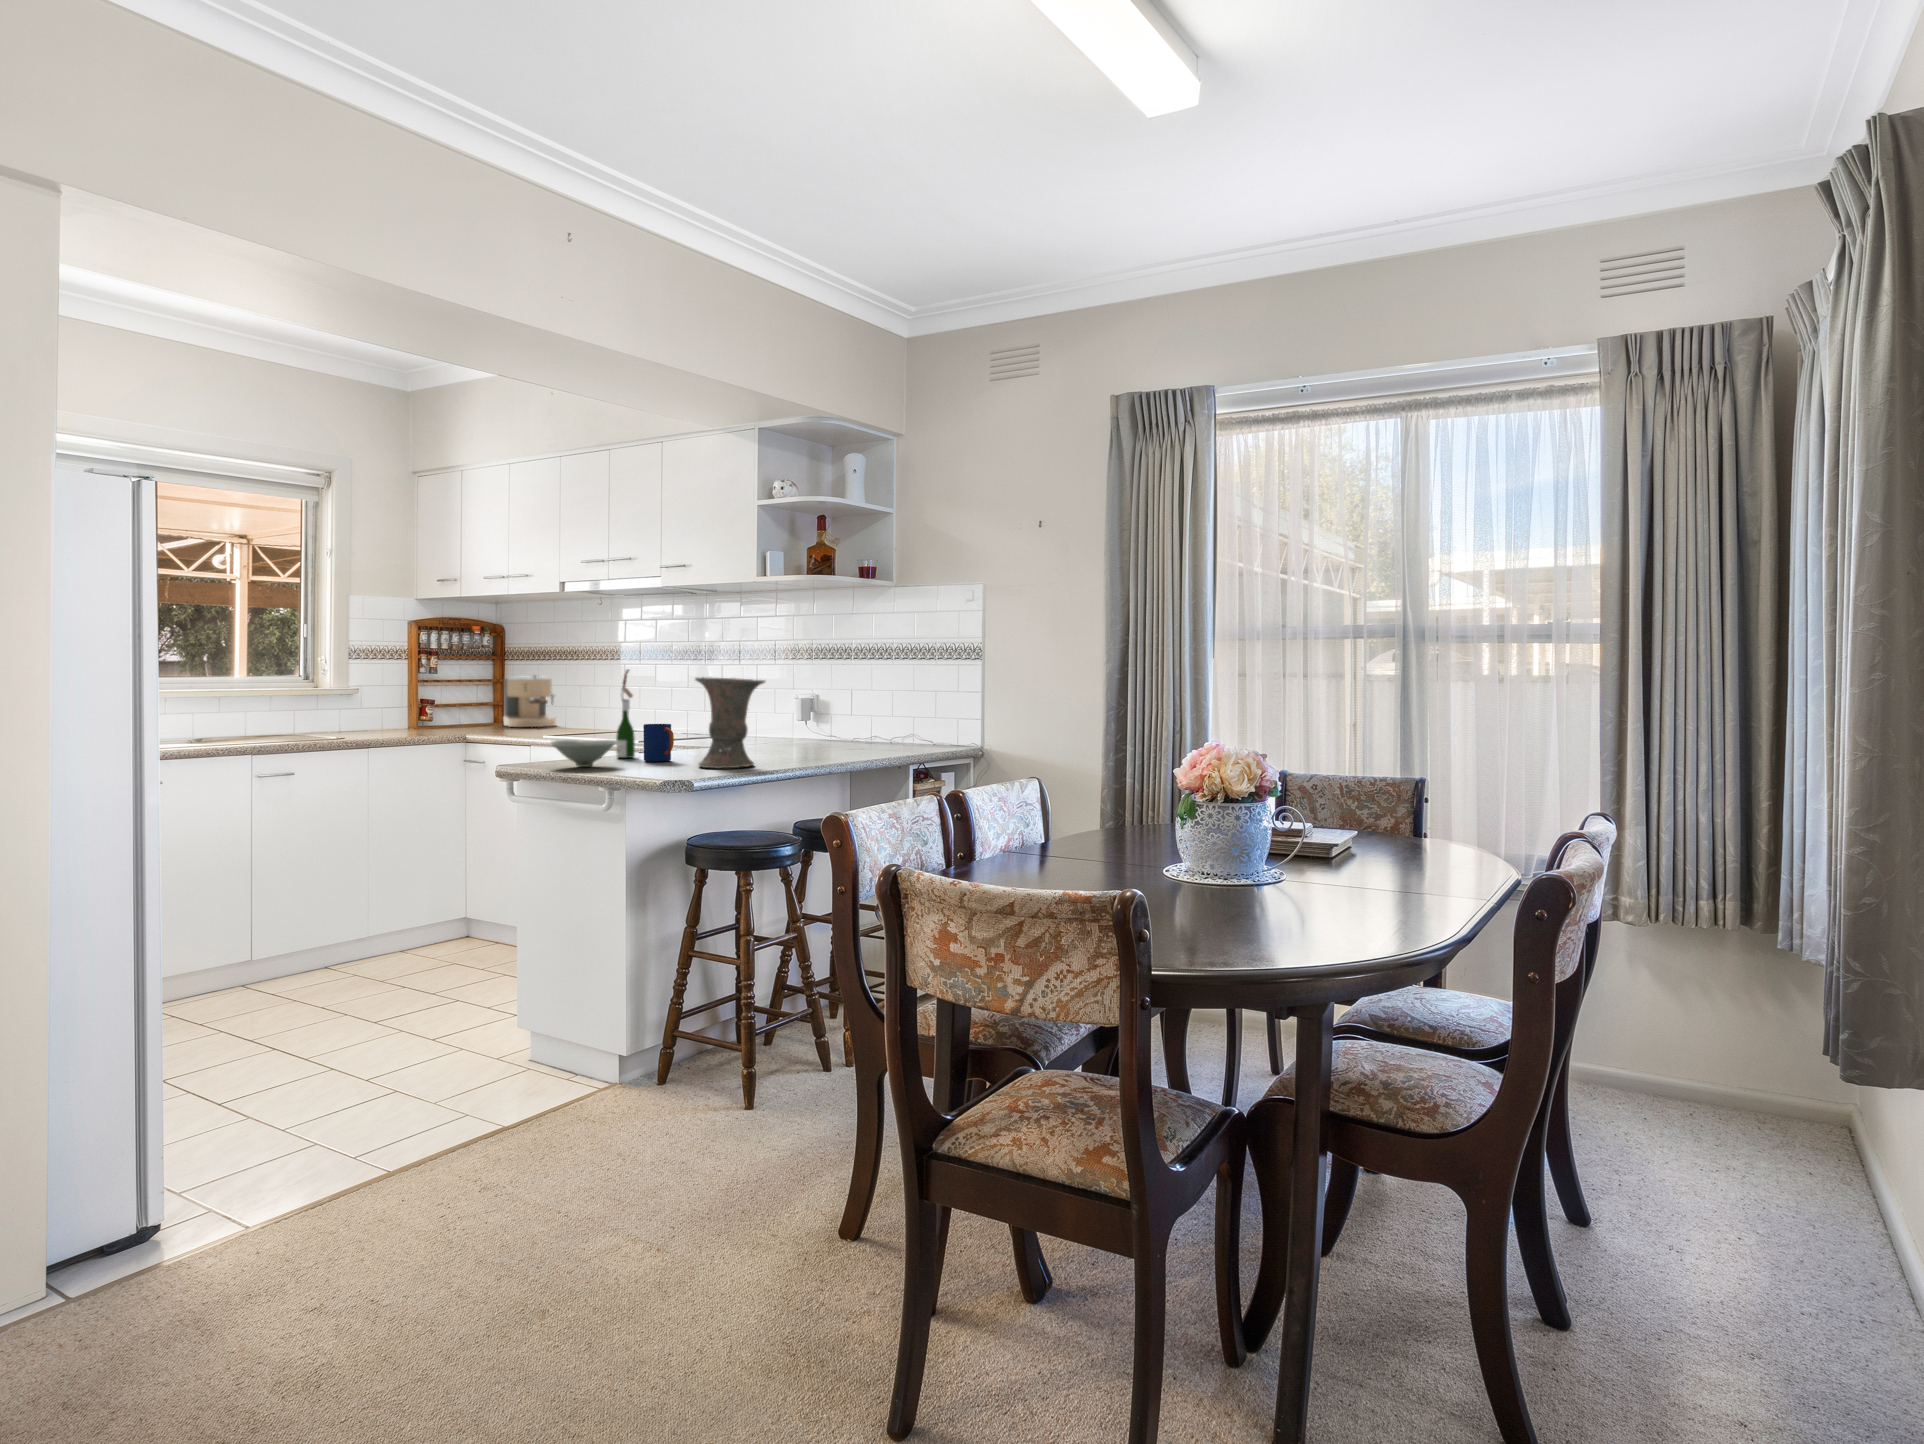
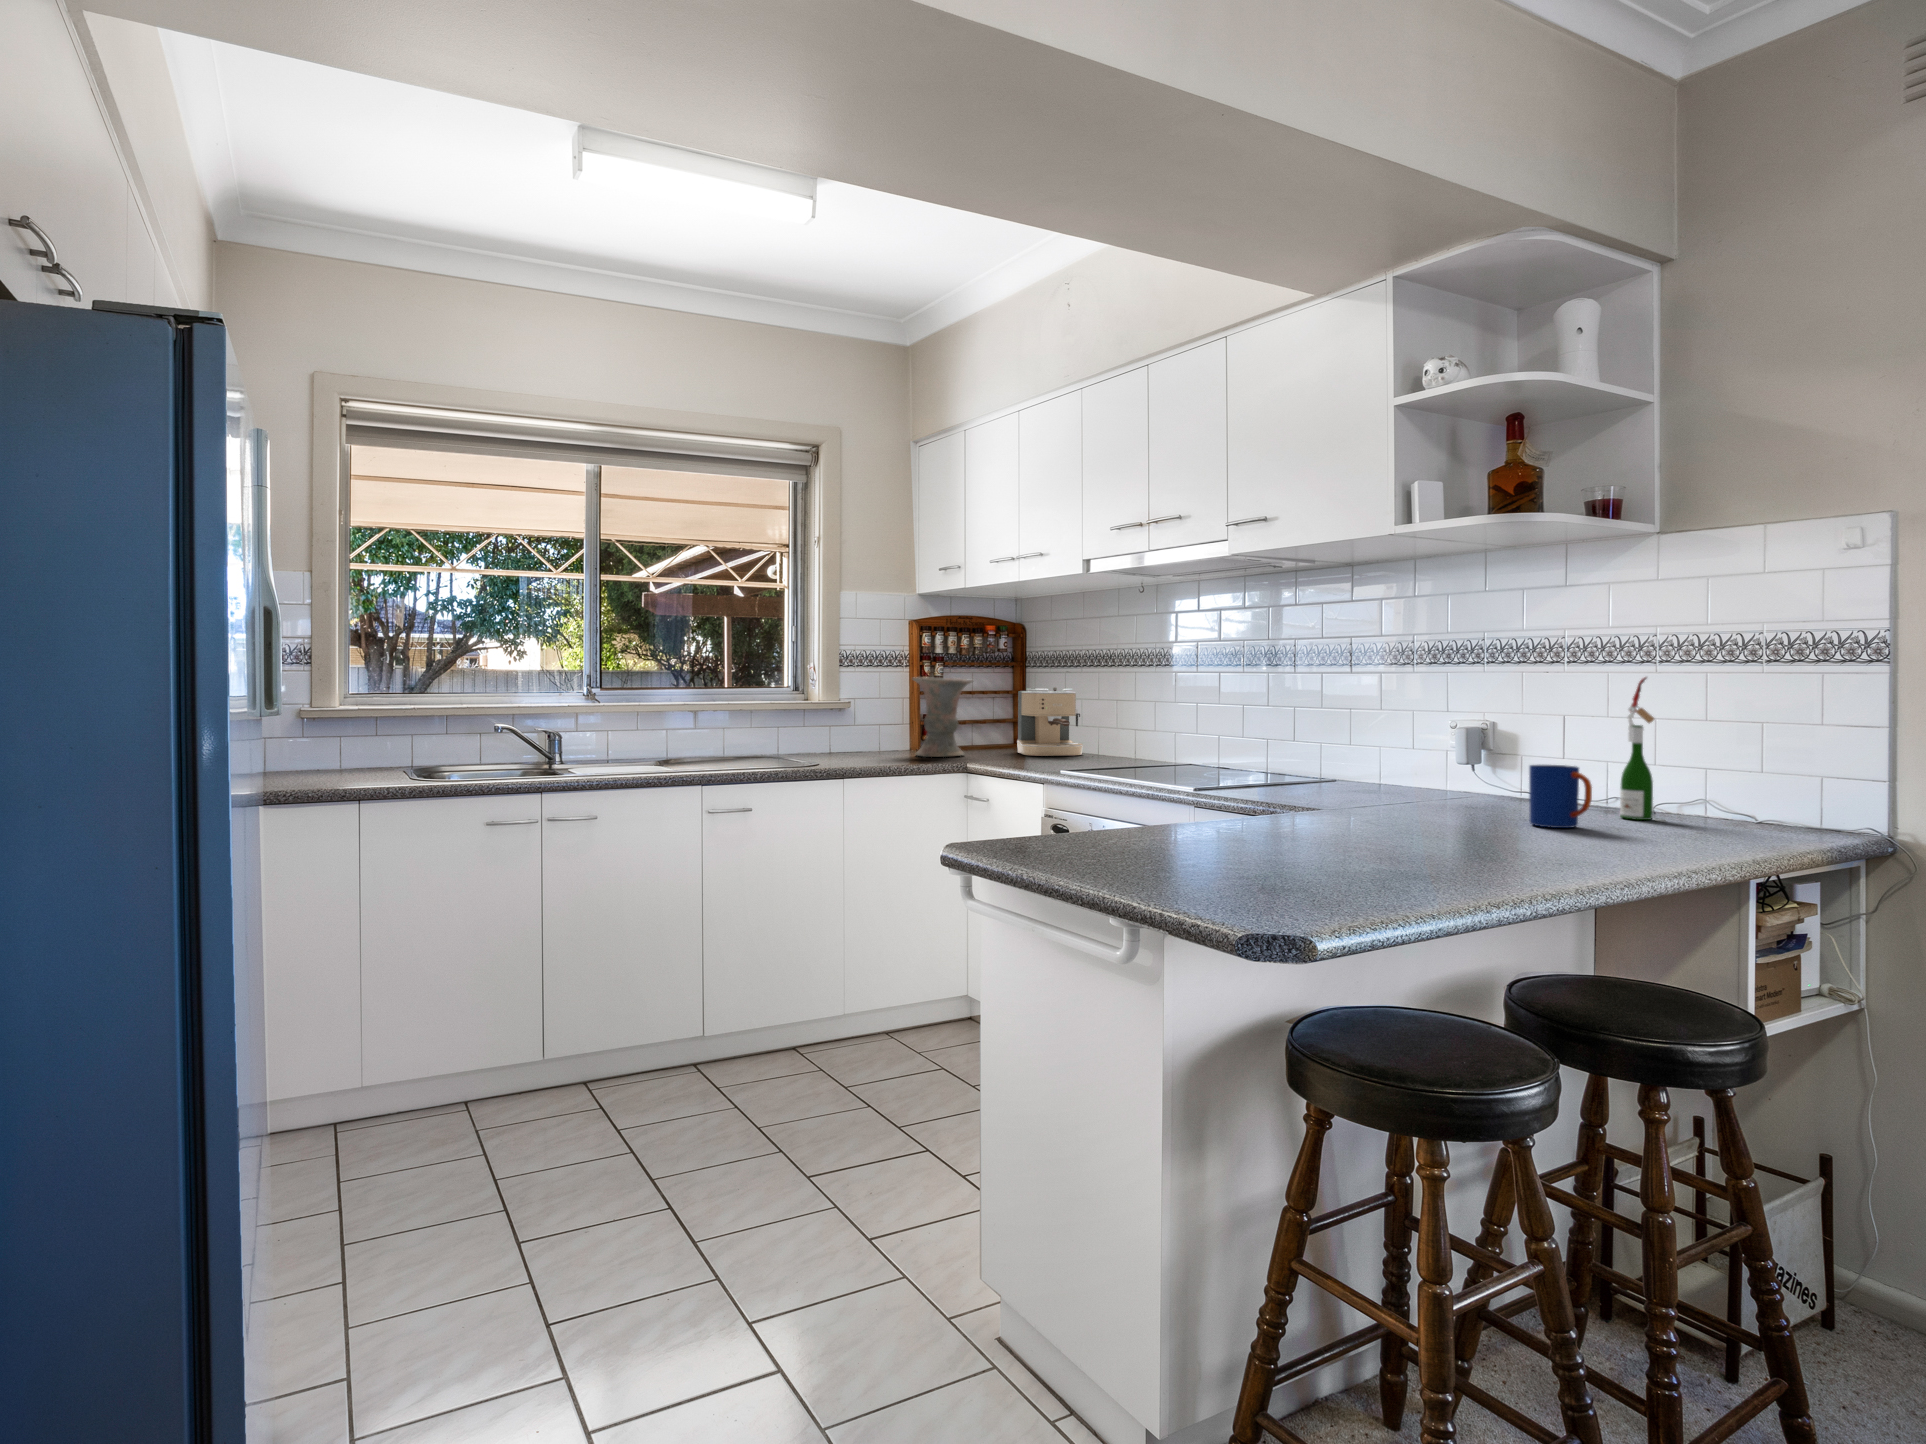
wine bottle: present [616,670,636,758] -> present [1620,677,1665,821]
vase: present [695,677,765,768] -> present [913,677,973,757]
mug: present [643,724,674,762] -> present [1529,765,1592,828]
bowl: present [551,740,617,767] -> none [1037,805,1157,859]

